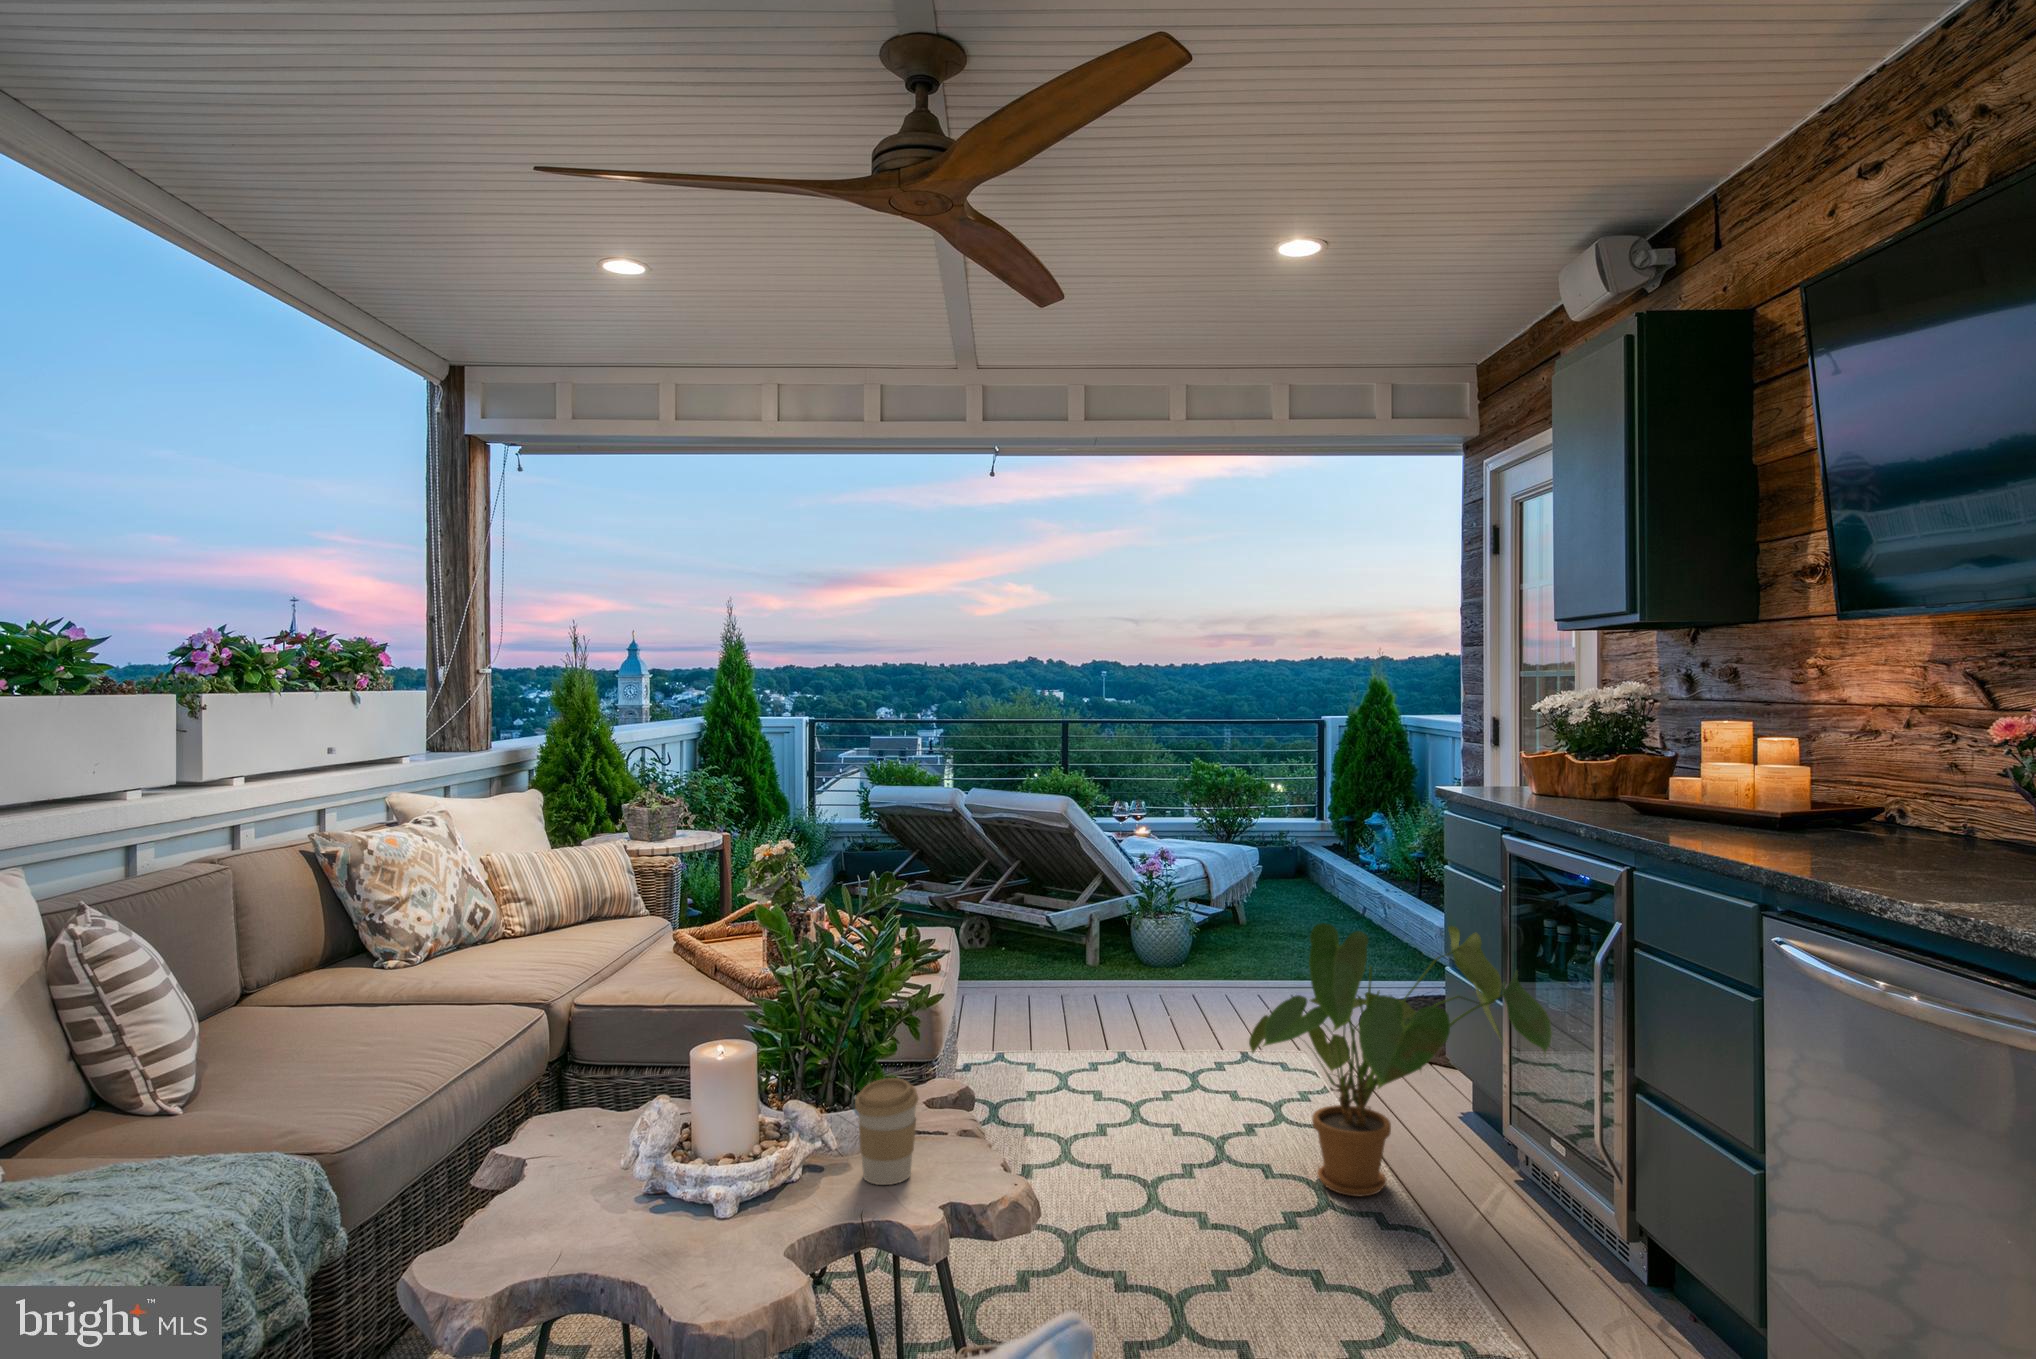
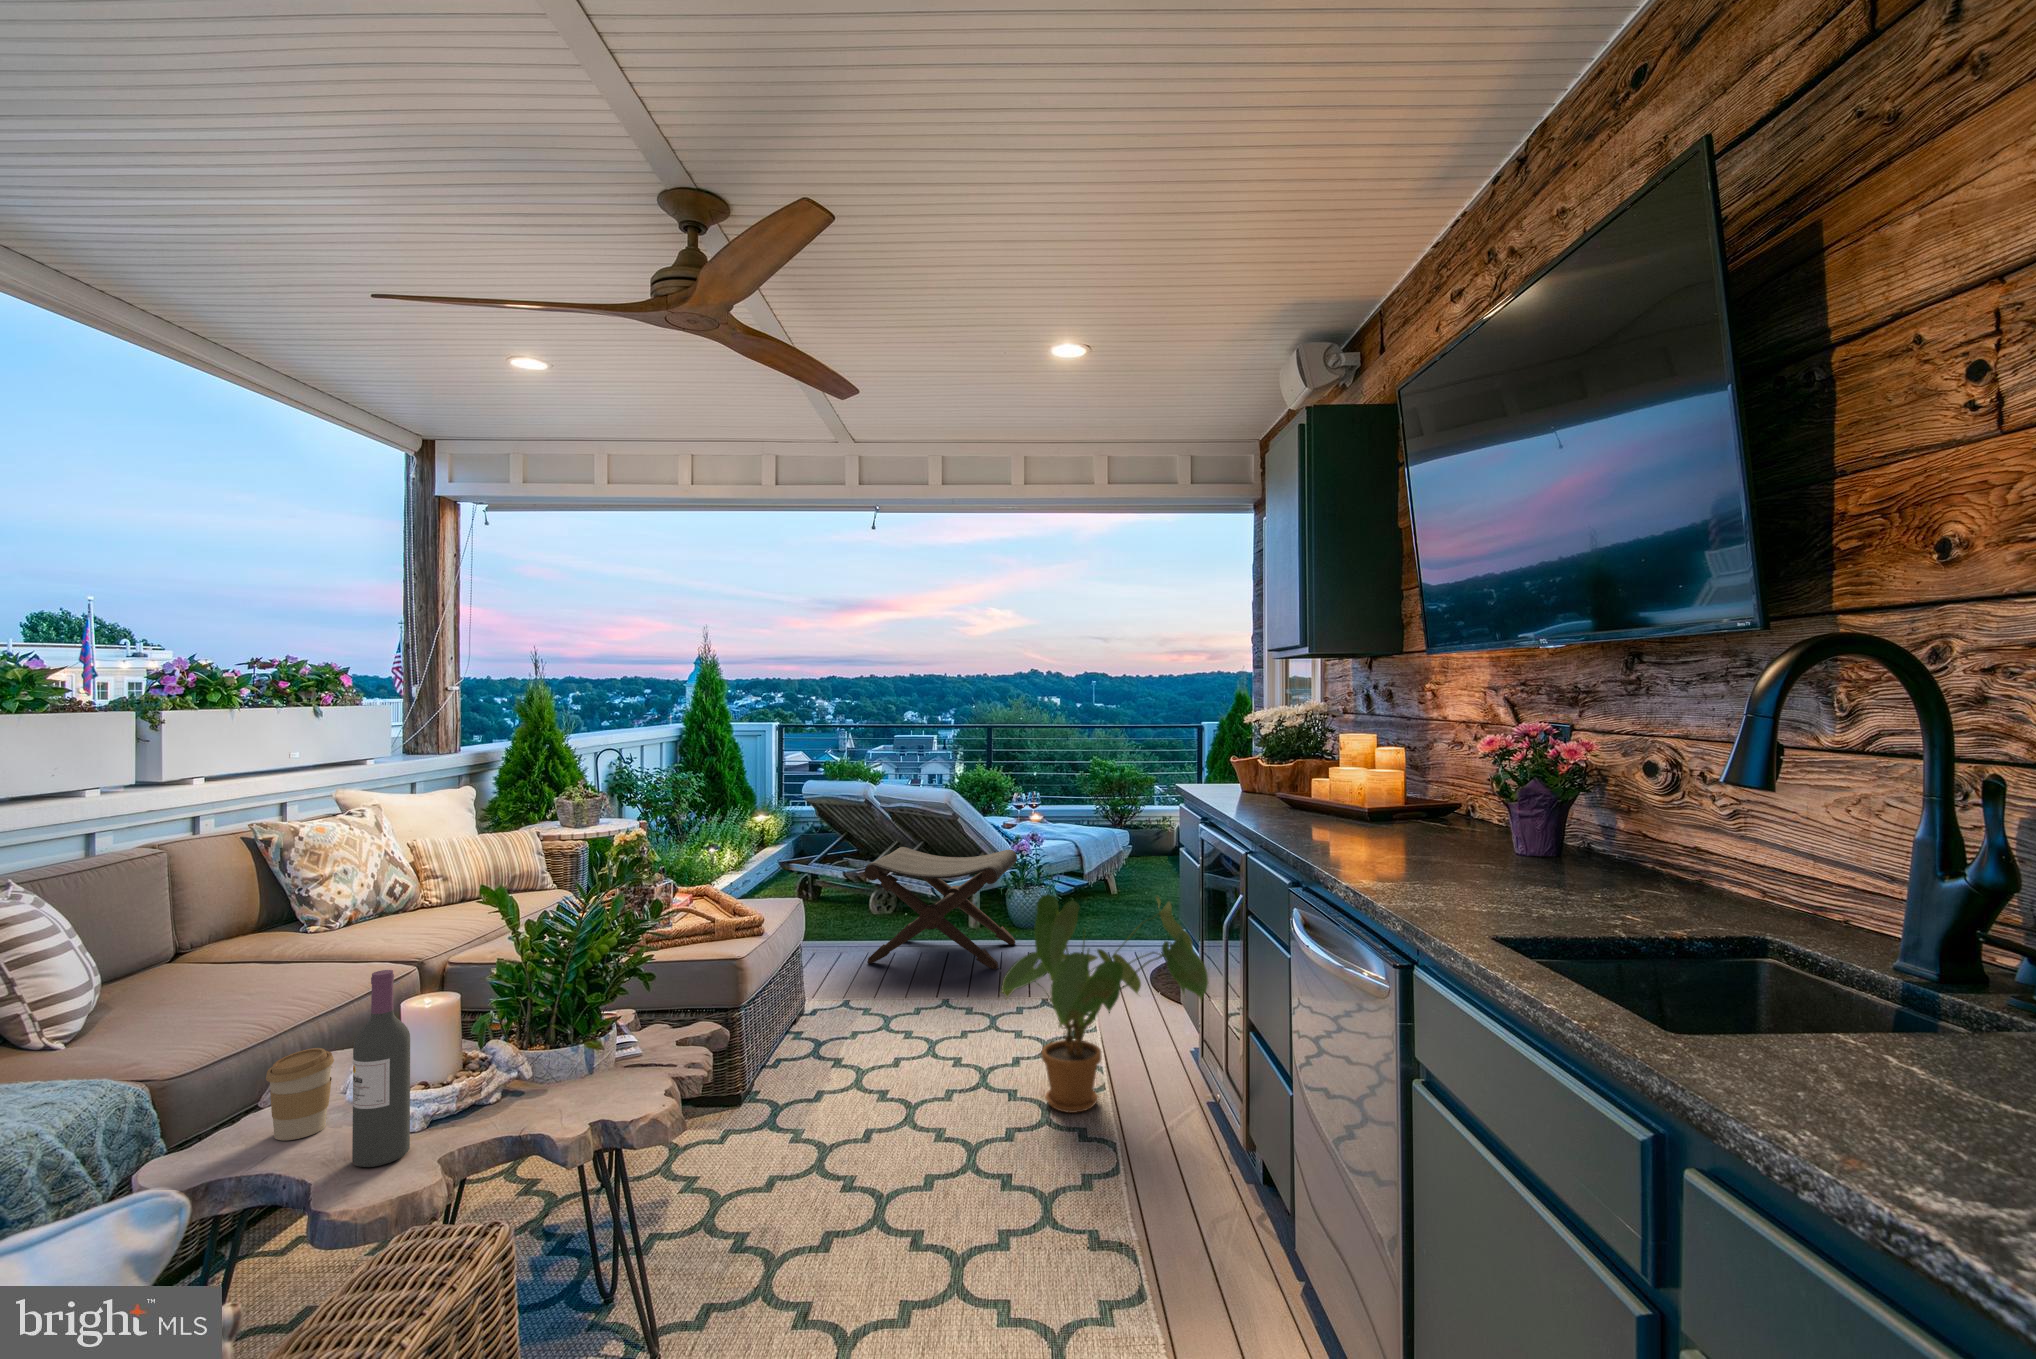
footstool: none [1001,868,1177,1019] -> present [865,847,1017,969]
wine bottle: none [679,1011,742,1265] -> present [352,970,410,1167]
coffee cup: present [855,1078,918,1185] -> present [266,1048,334,1140]

